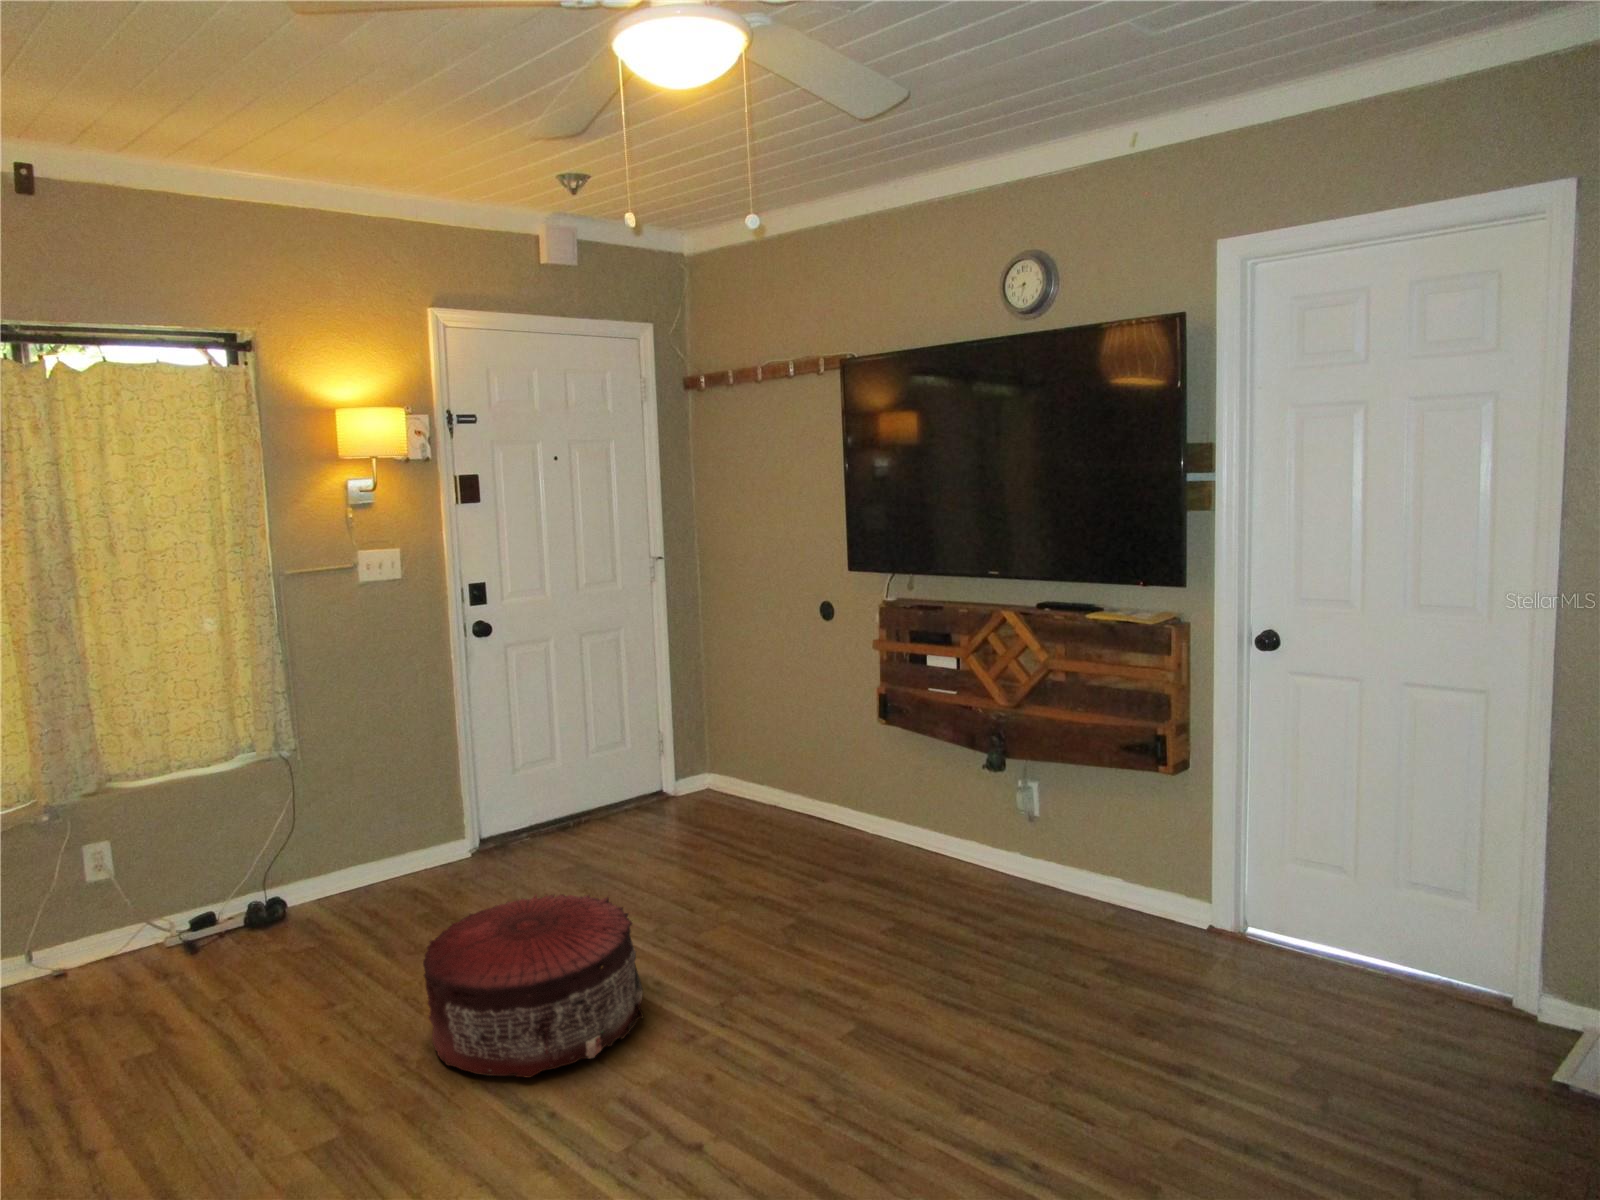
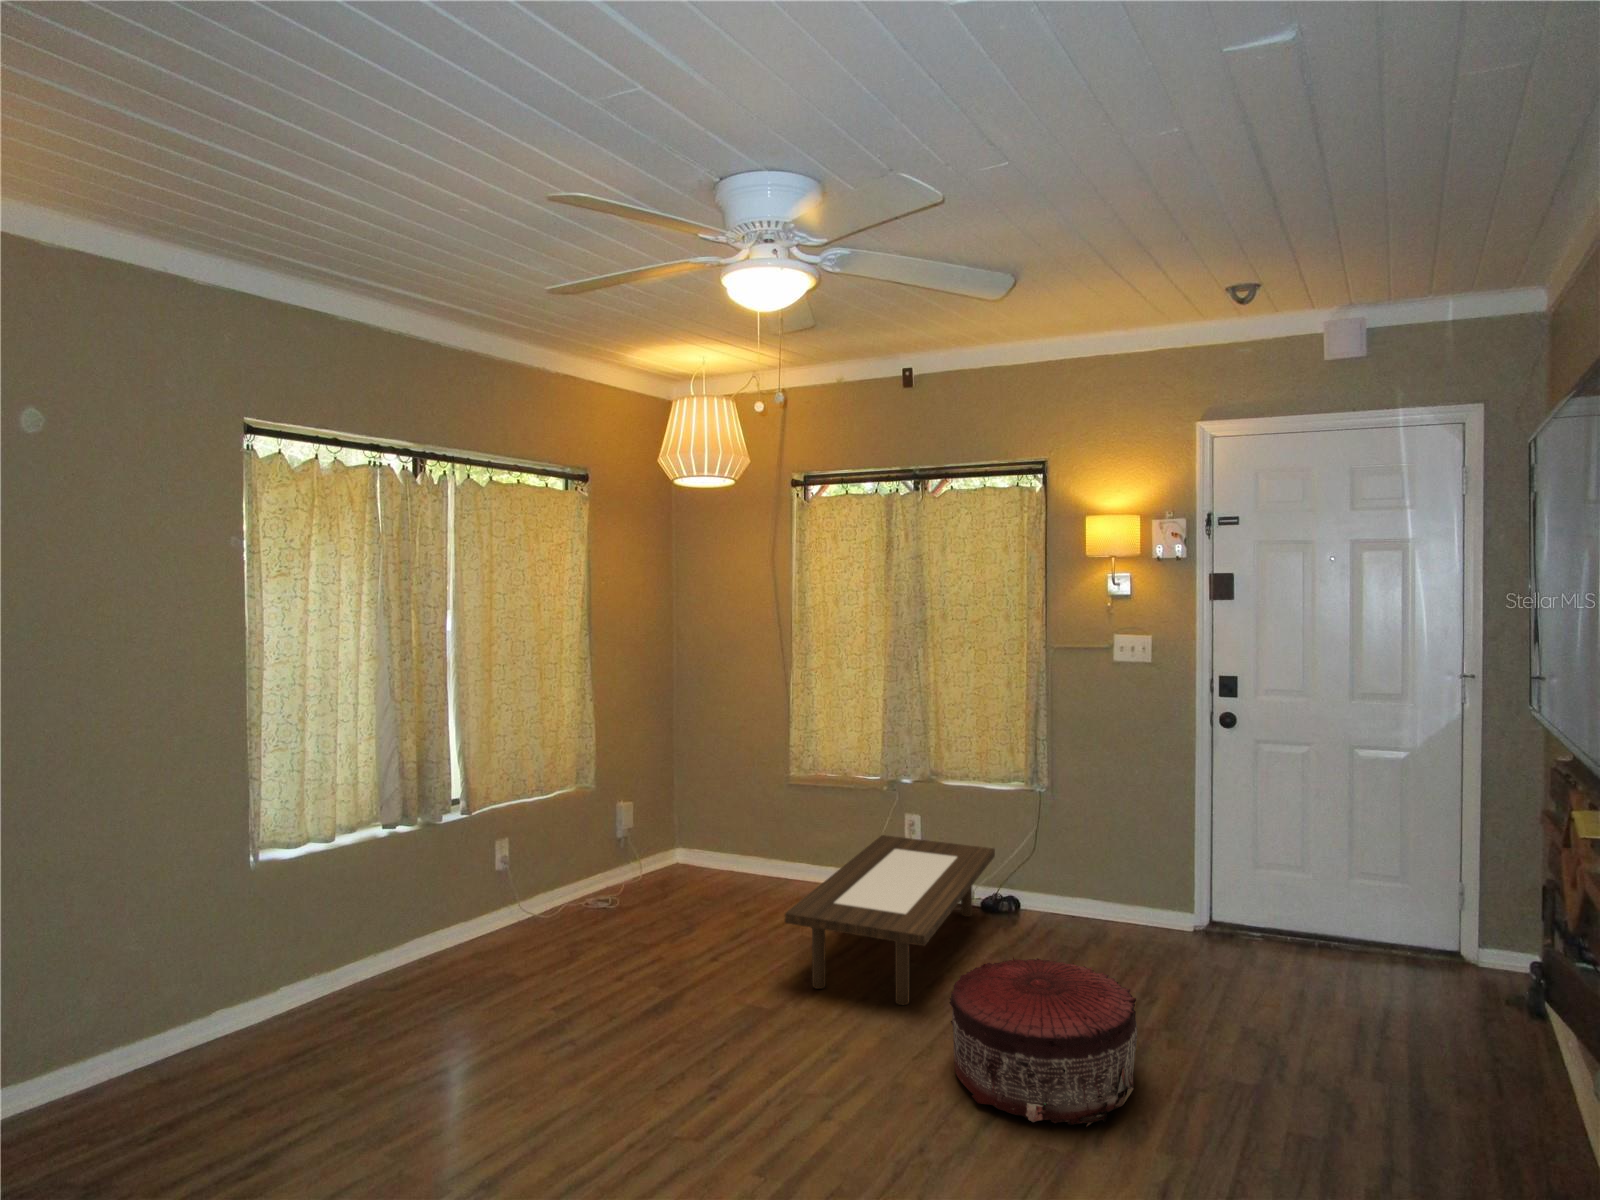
coffee table: none [50,845,336,1113] -> present [785,835,995,1005]

